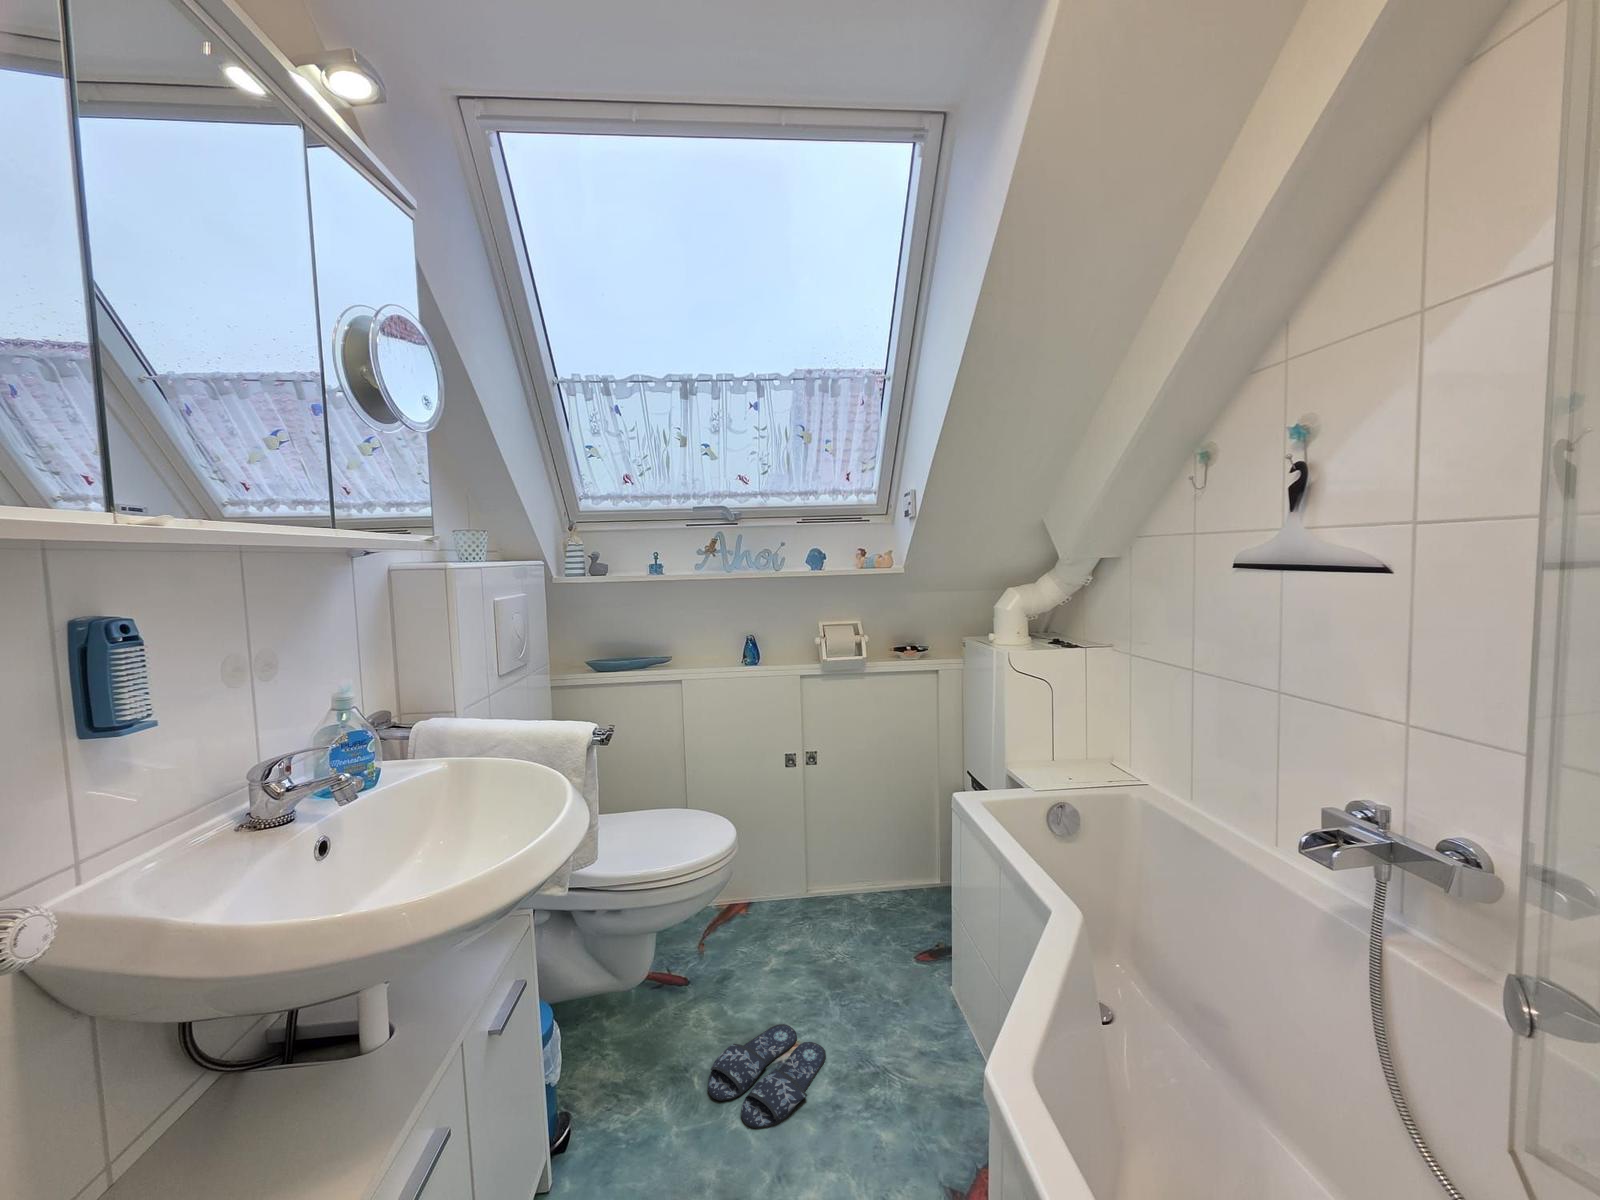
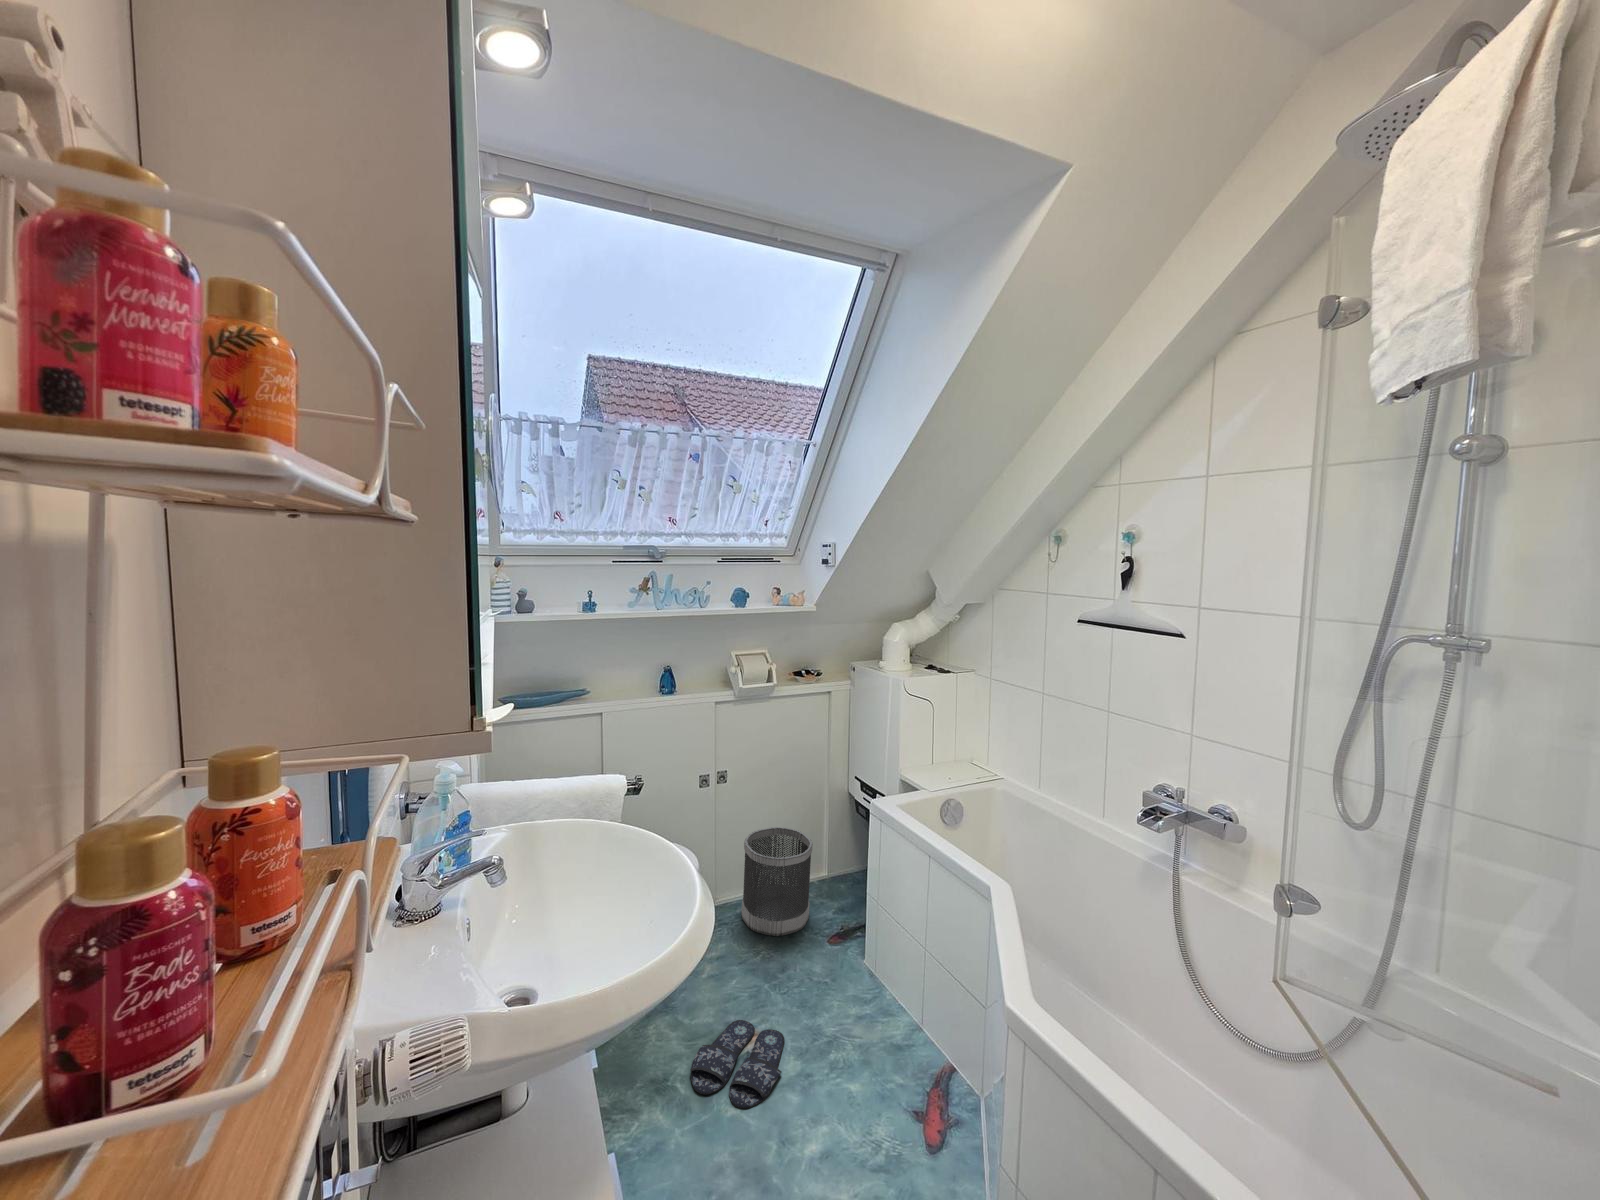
wastebasket: none [829,817,905,939] -> present [741,827,813,936]

